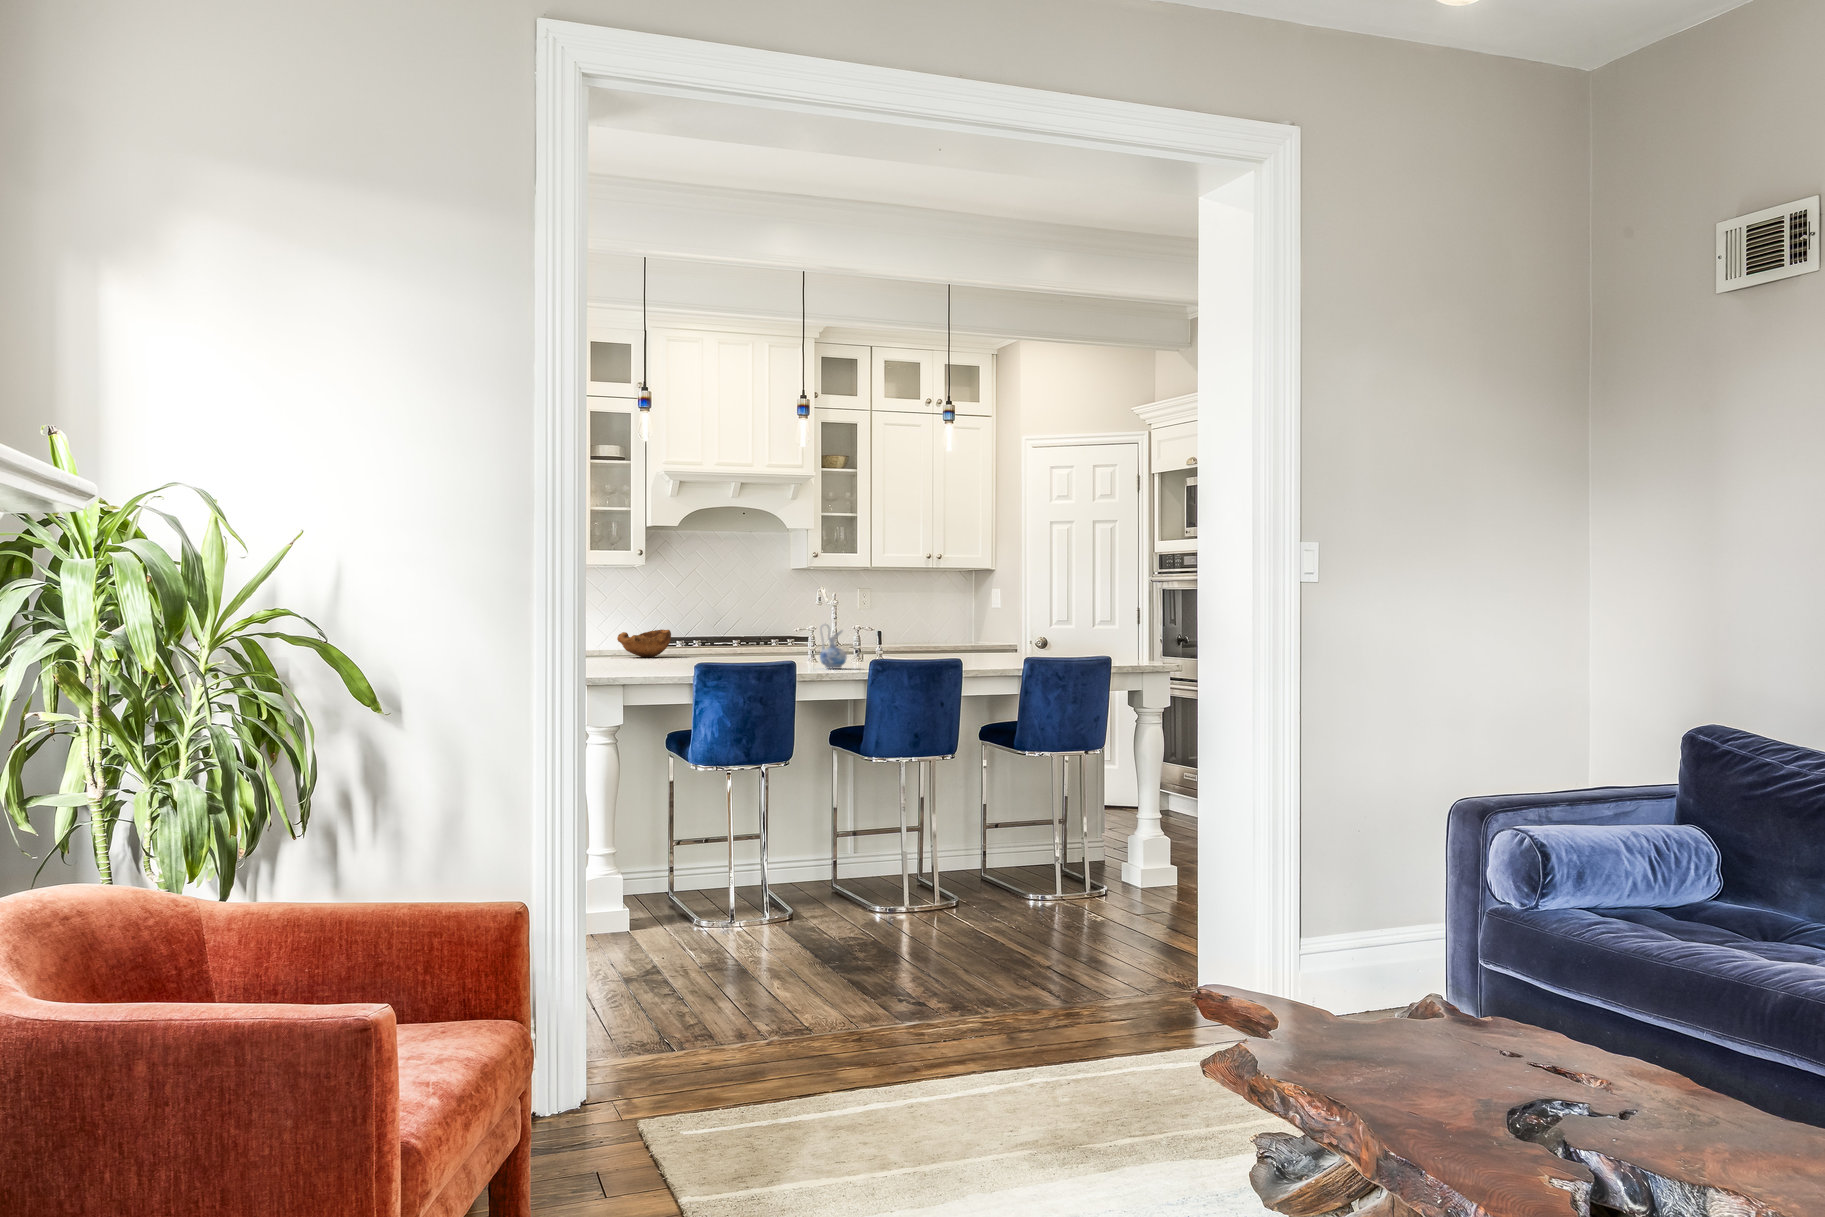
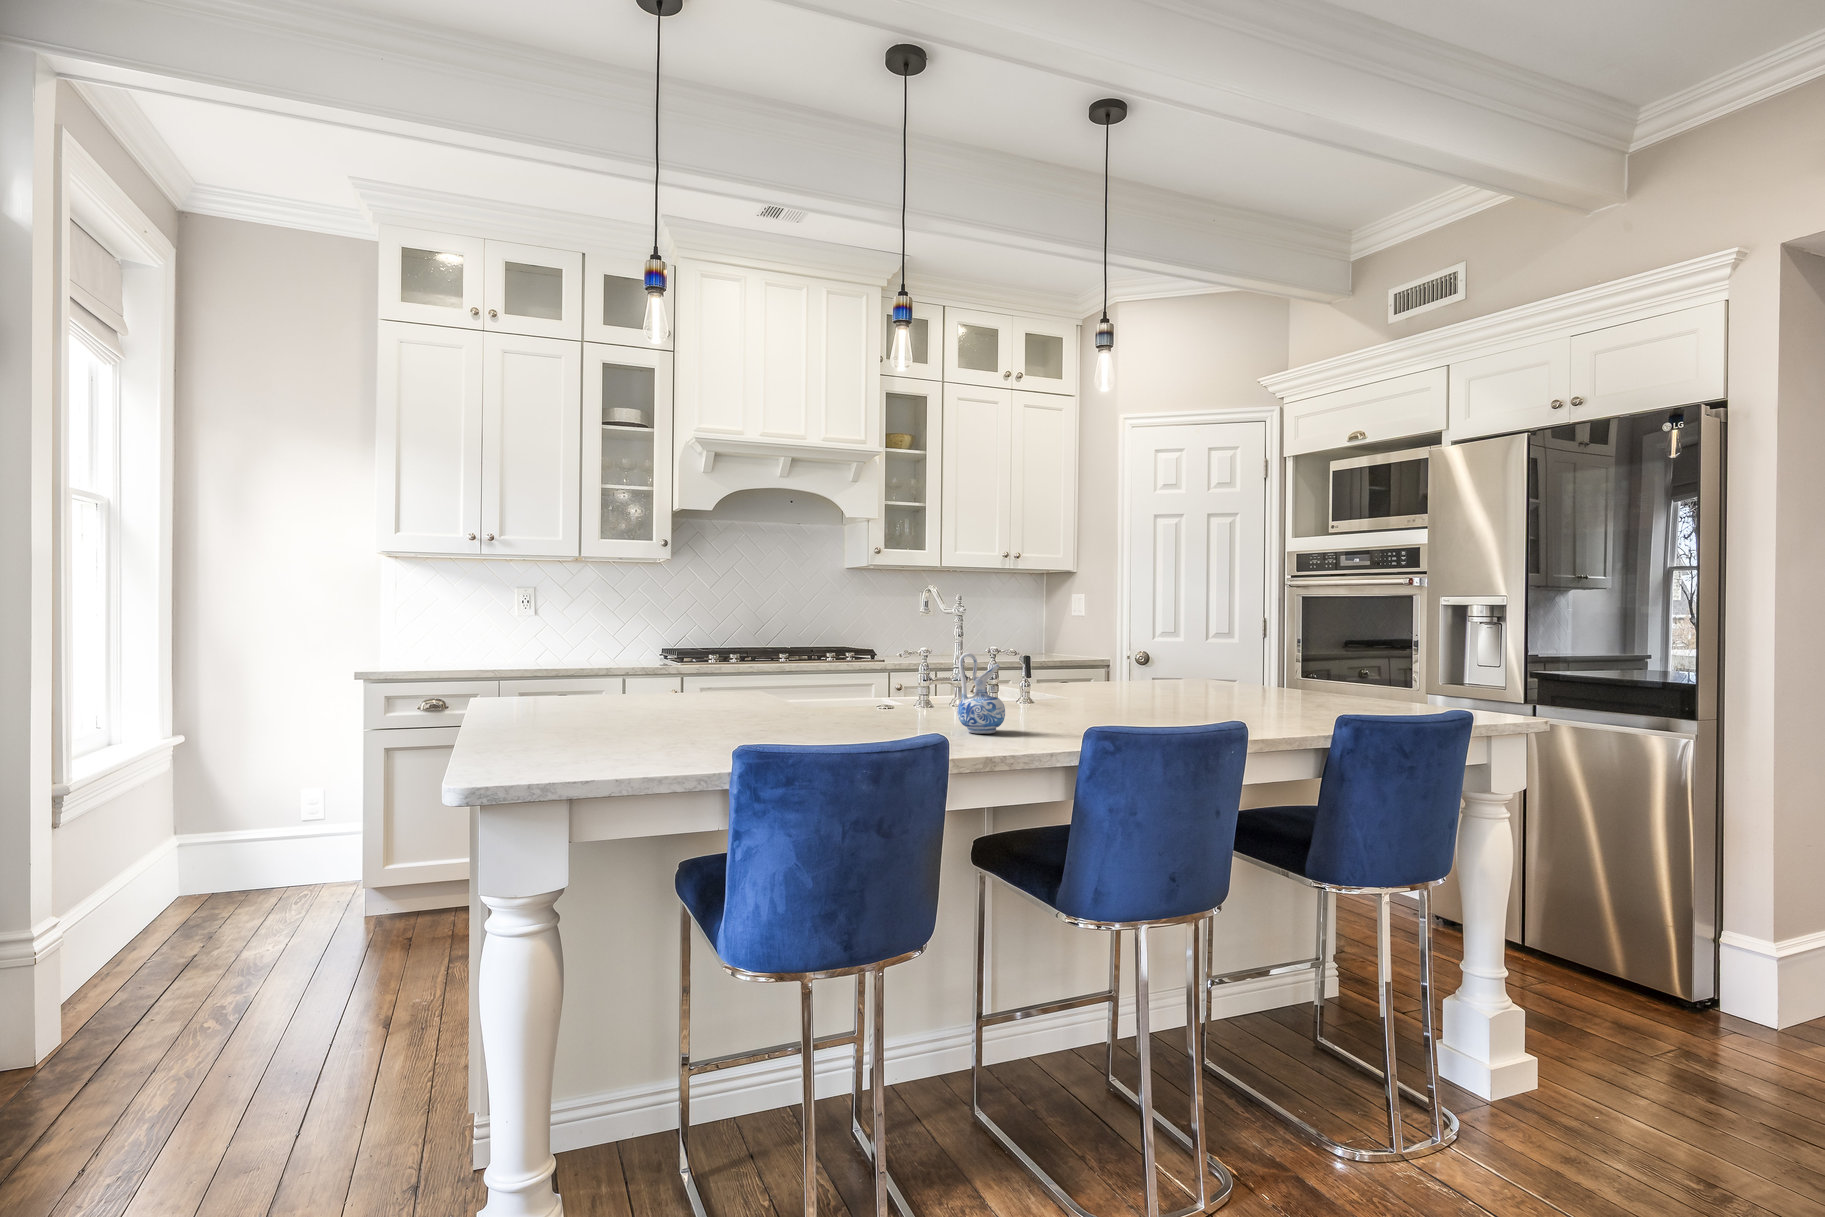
wooden bowl: present [617,630,671,657] -> none [619,646,699,687]

